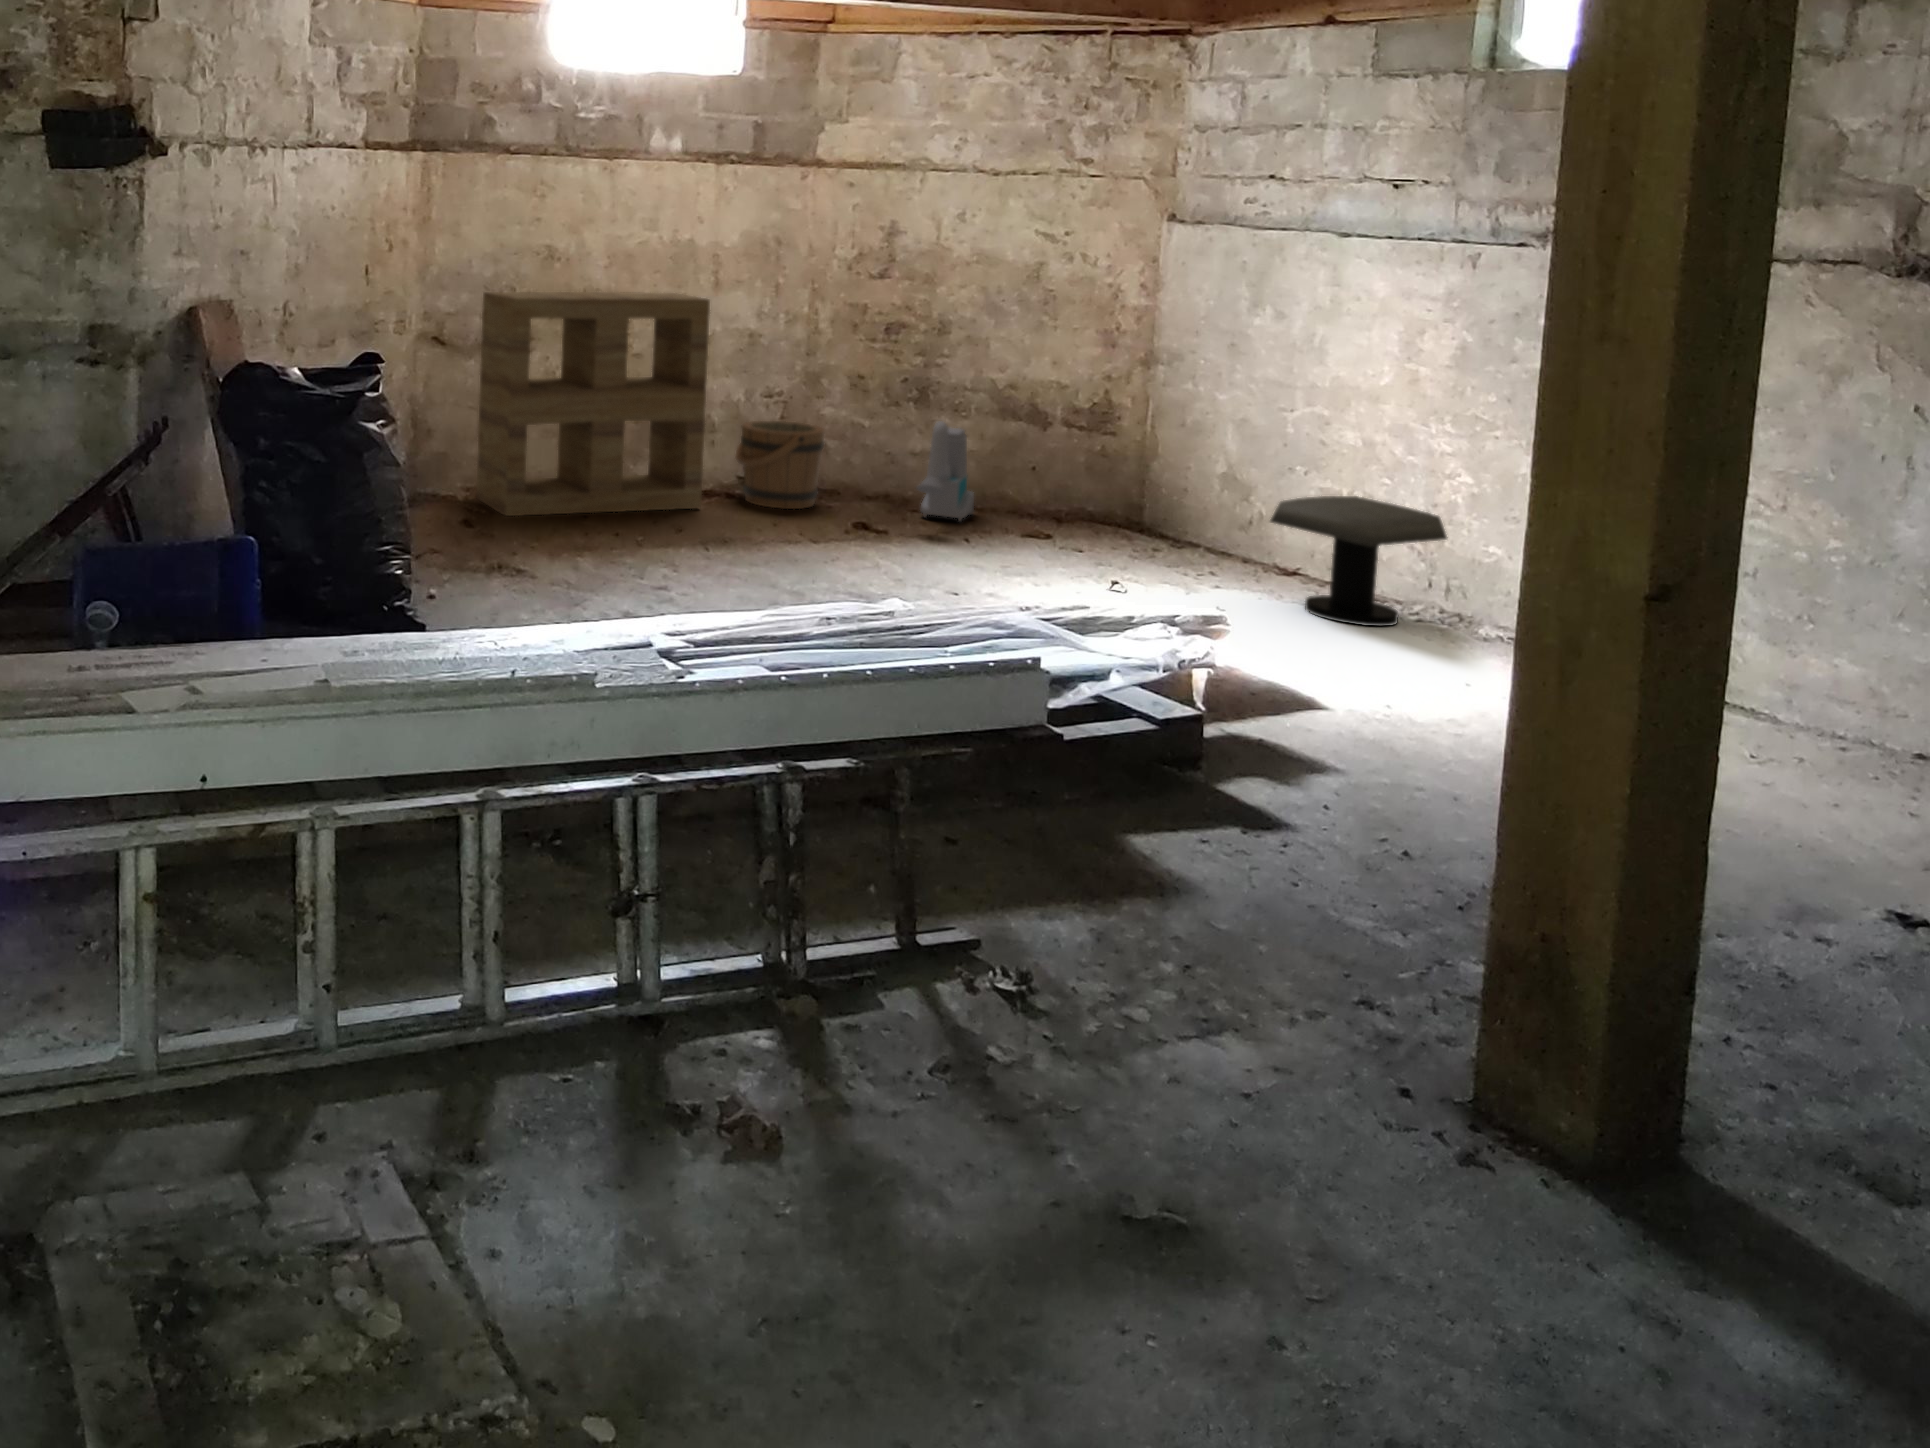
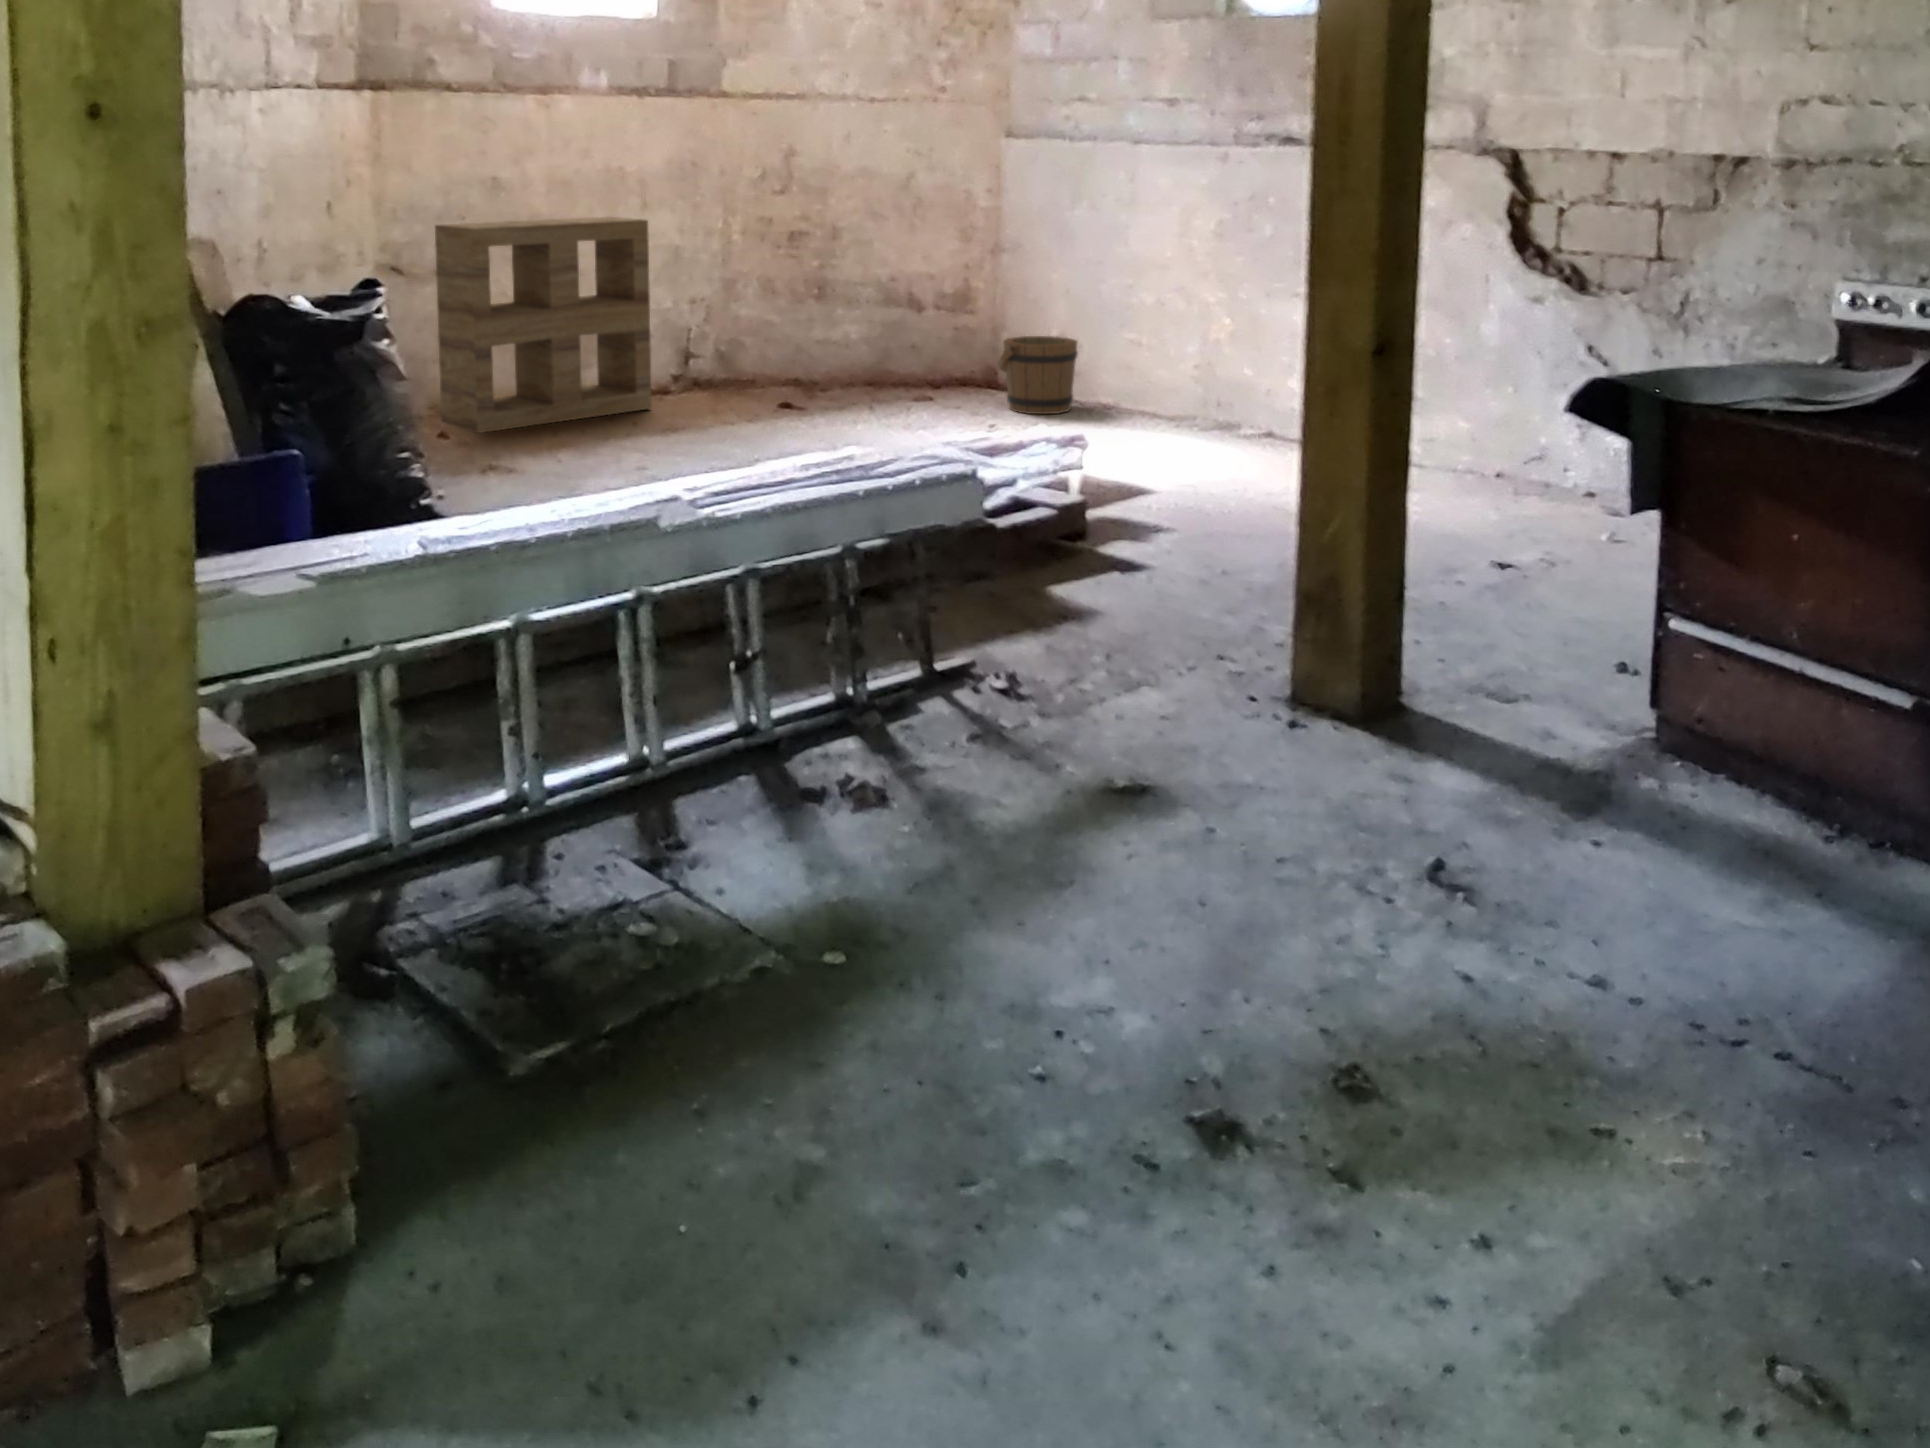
bucket: present [736,421,825,509] -> present [998,336,1078,414]
vacuum cleaner: present [917,421,974,521] -> none [834,312,876,397]
stool: present [1270,496,1448,626] -> none [1101,340,1218,436]

